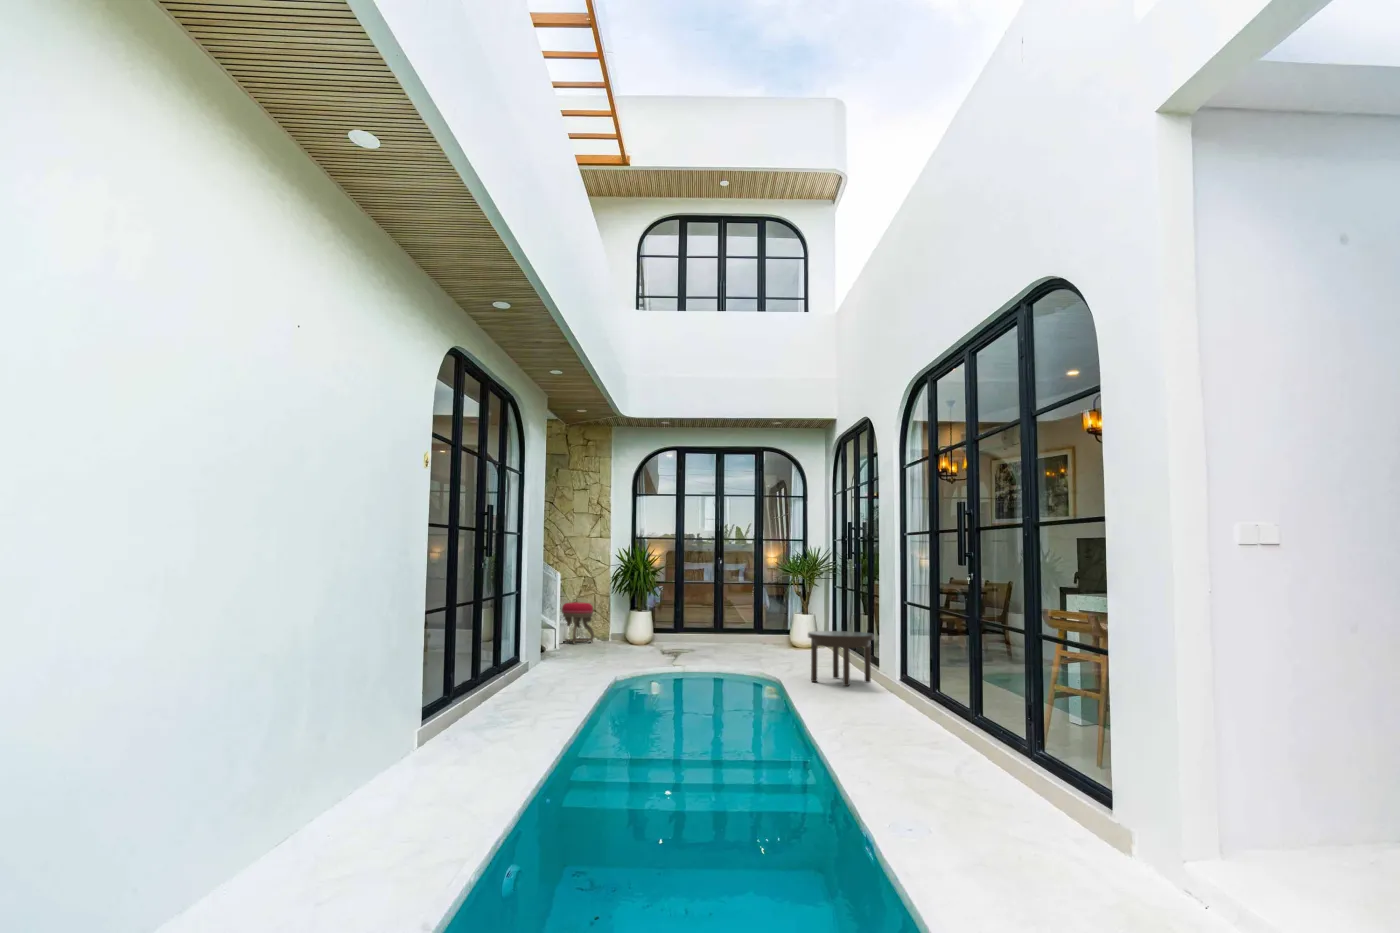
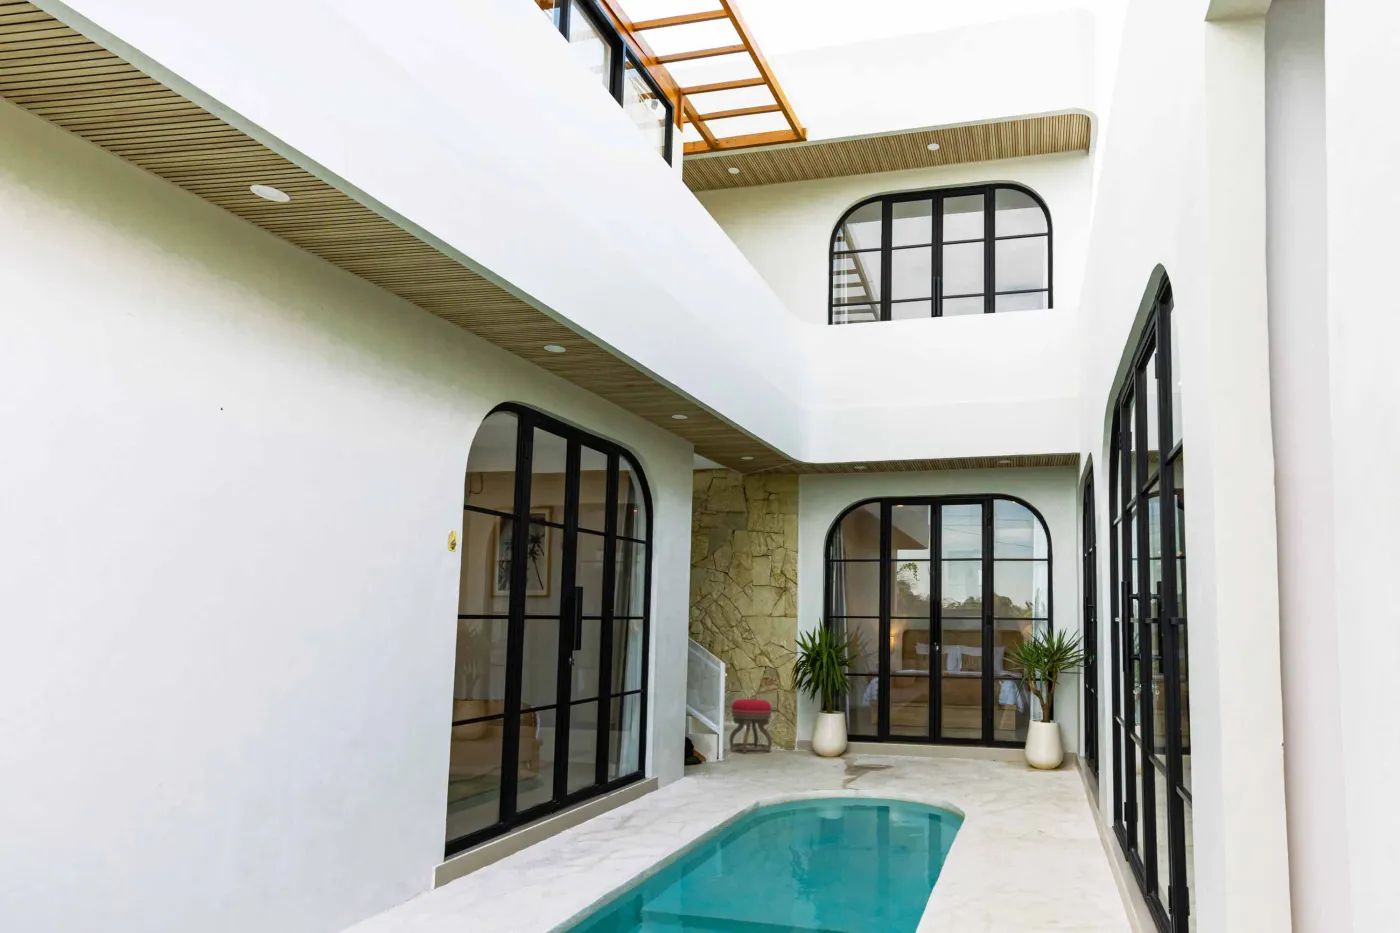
side table: present [808,631,874,686] -> none [1002,759,1097,839]

